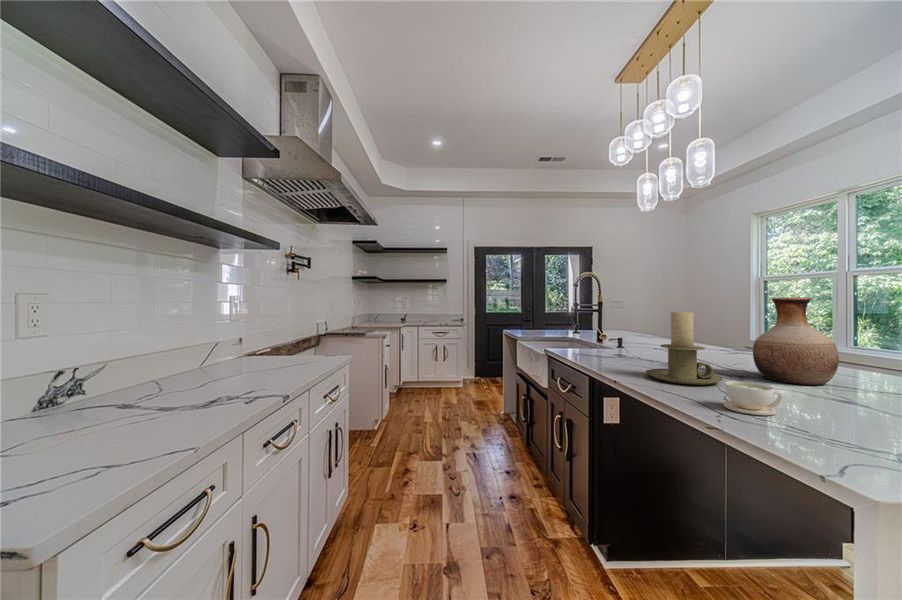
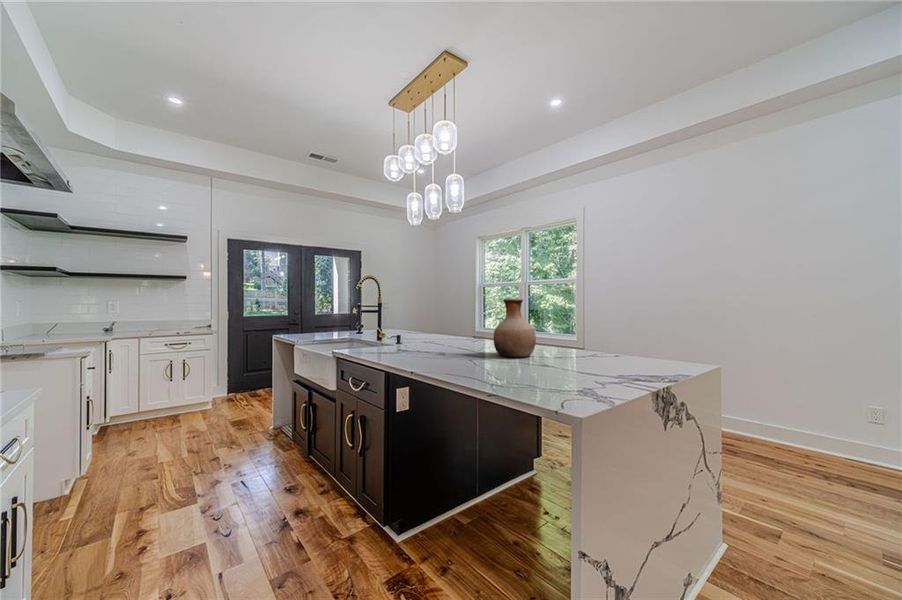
candle holder: present [646,312,723,385] -> none [430,310,481,367]
coffee cup: present [723,381,783,415] -> none [489,359,520,381]

